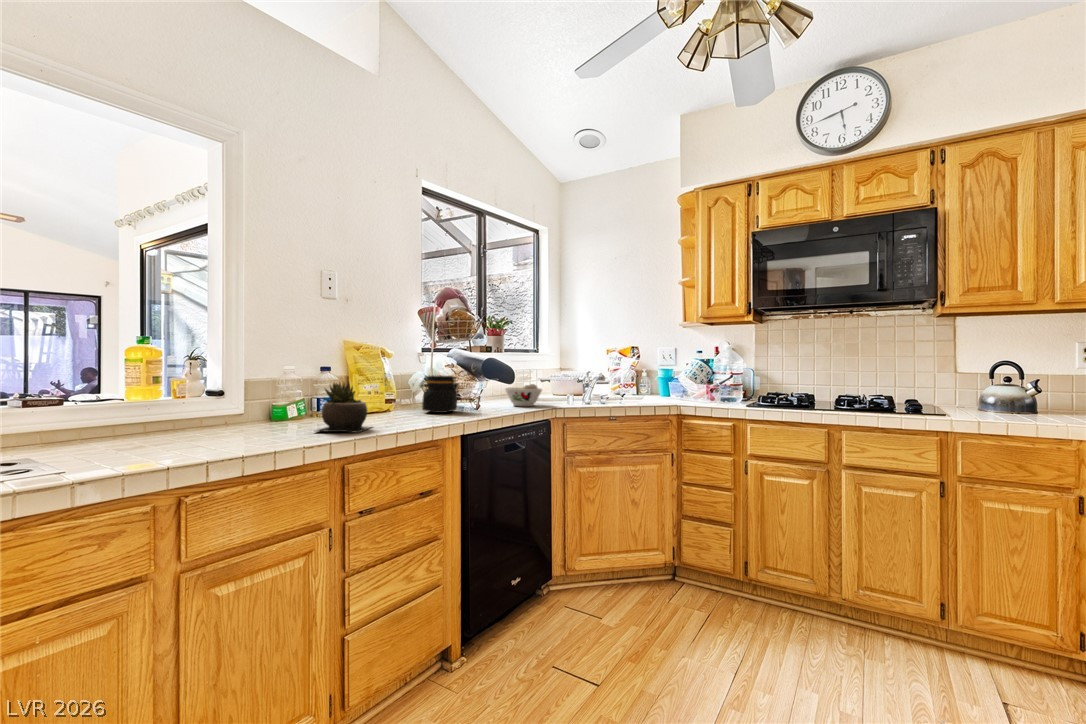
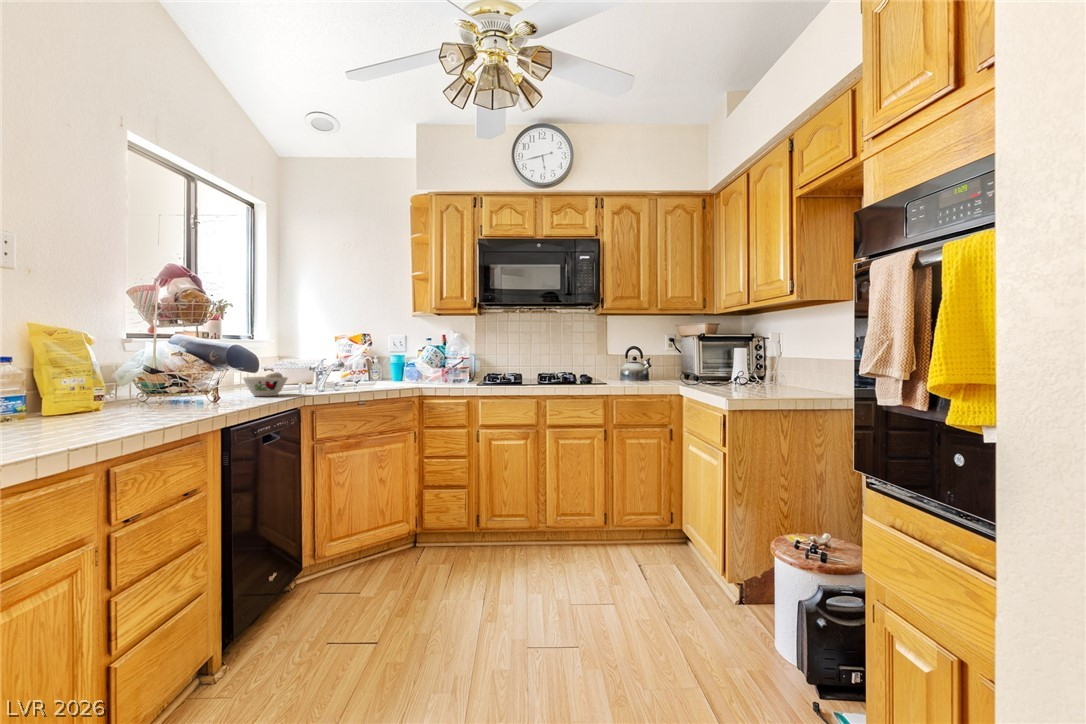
jar: present [420,376,460,413] -> none [142,365,199,408]
succulent plant: present [316,382,371,432] -> none [35,372,115,436]

